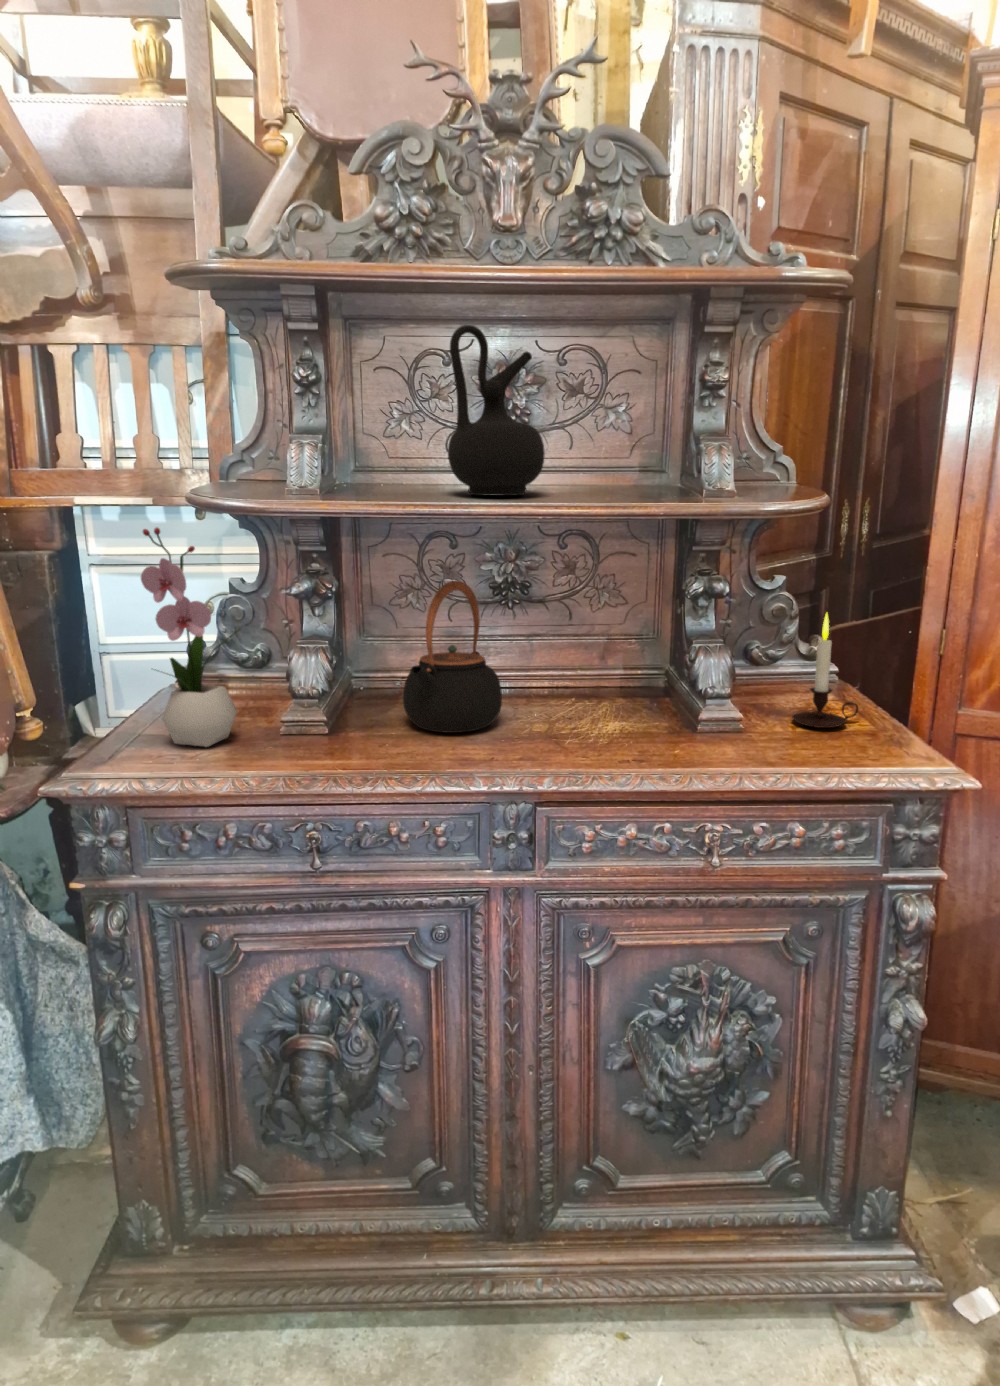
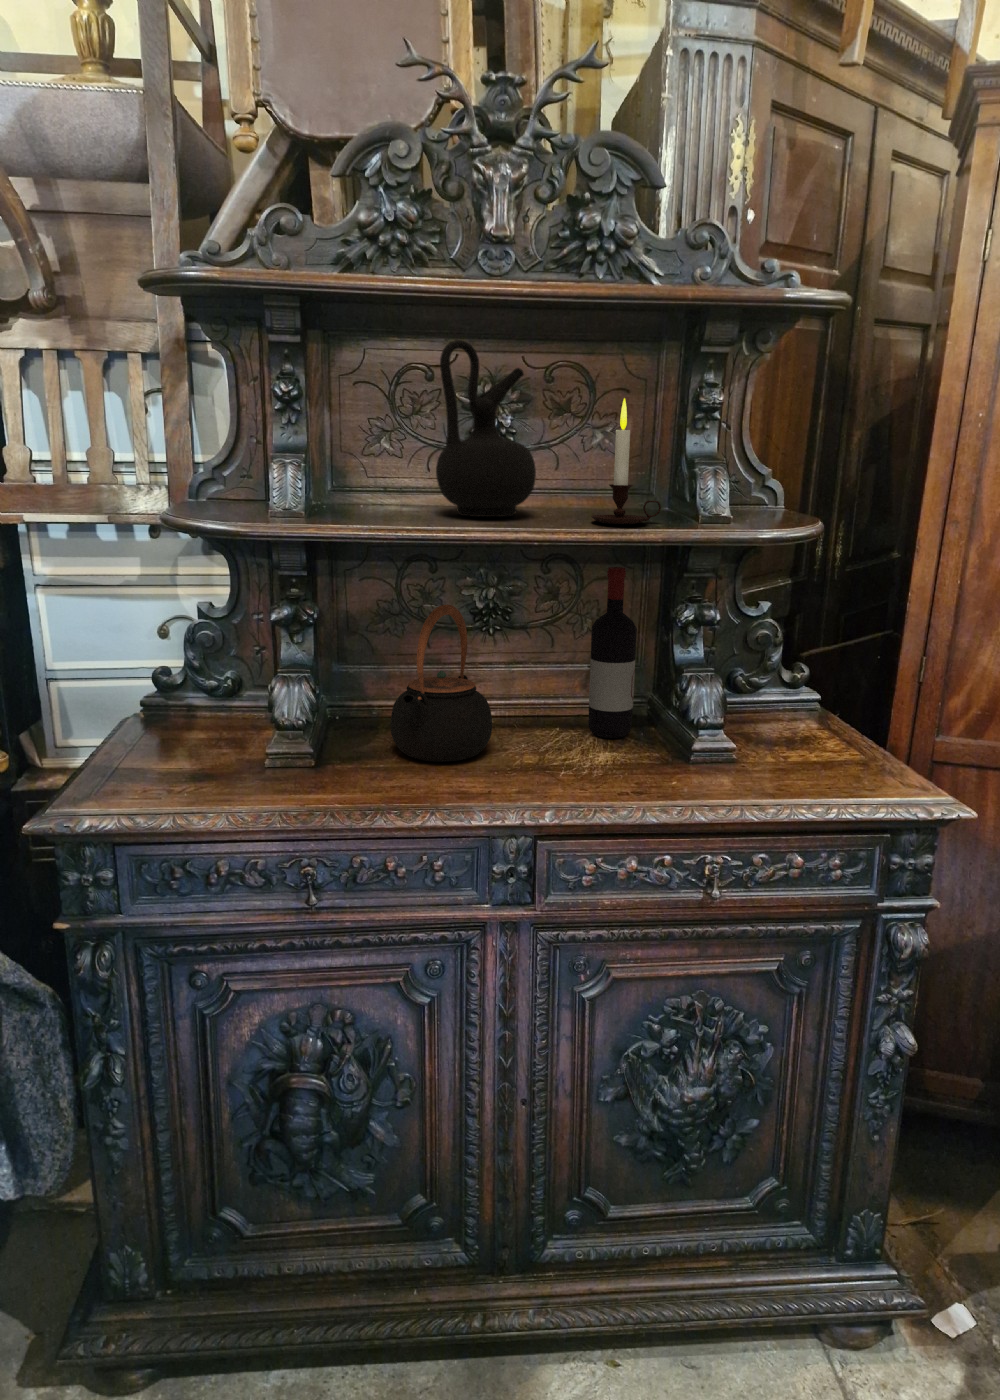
flower arrangement: present [141,528,240,747] -> none [120,552,224,781]
wine bottle: none [600,545,646,714] -> present [589,567,637,738]
candle: present [792,613,858,728] -> present [591,398,661,524]

